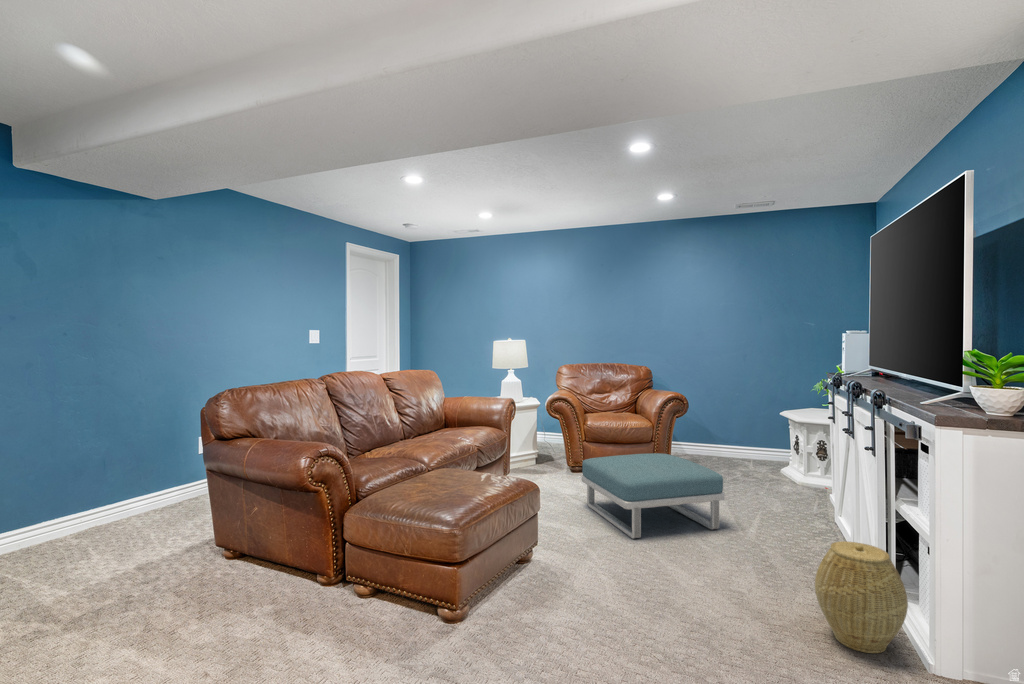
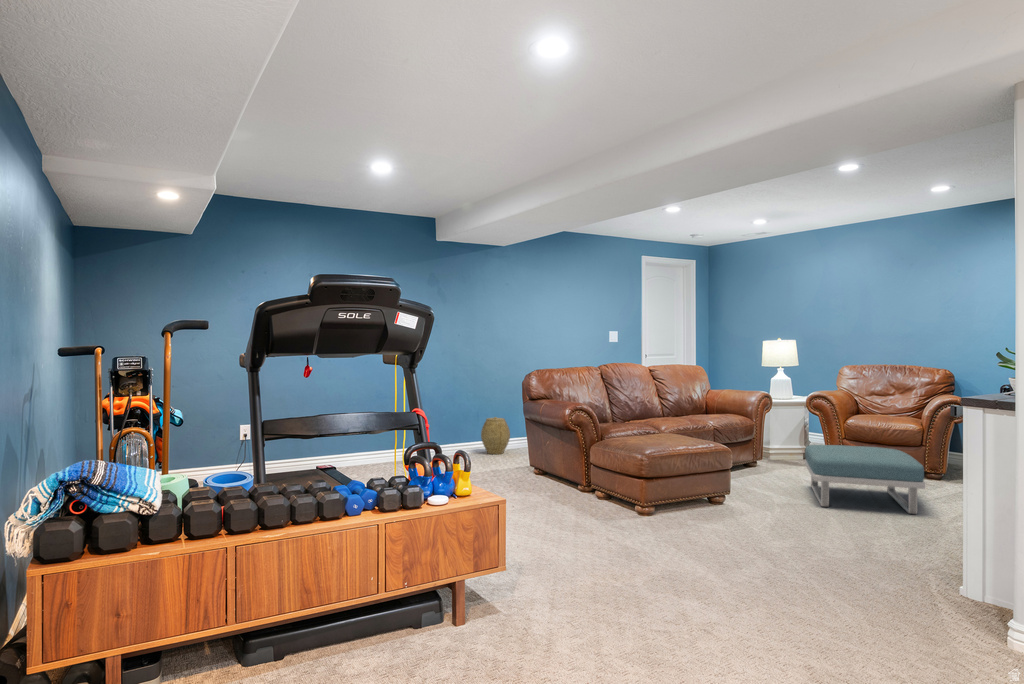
woven basket: present [815,541,908,653] -> present [481,417,510,454]

